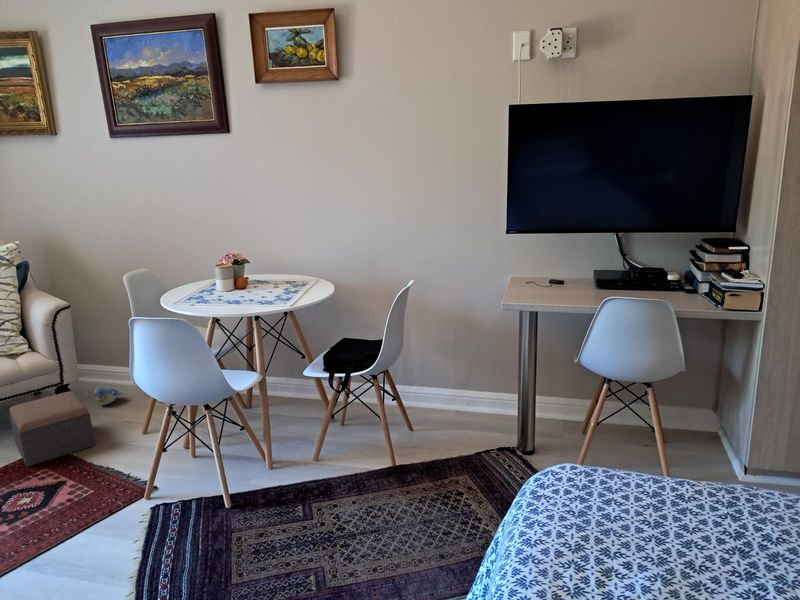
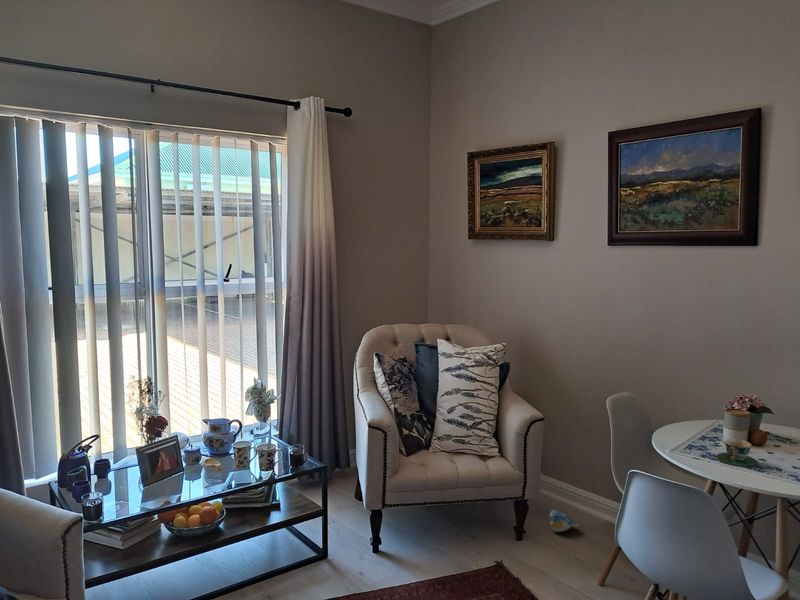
teacup: none [209,285,239,304] -> present [716,439,758,466]
footstool: present [9,391,95,466] -> none [473,510,550,583]

